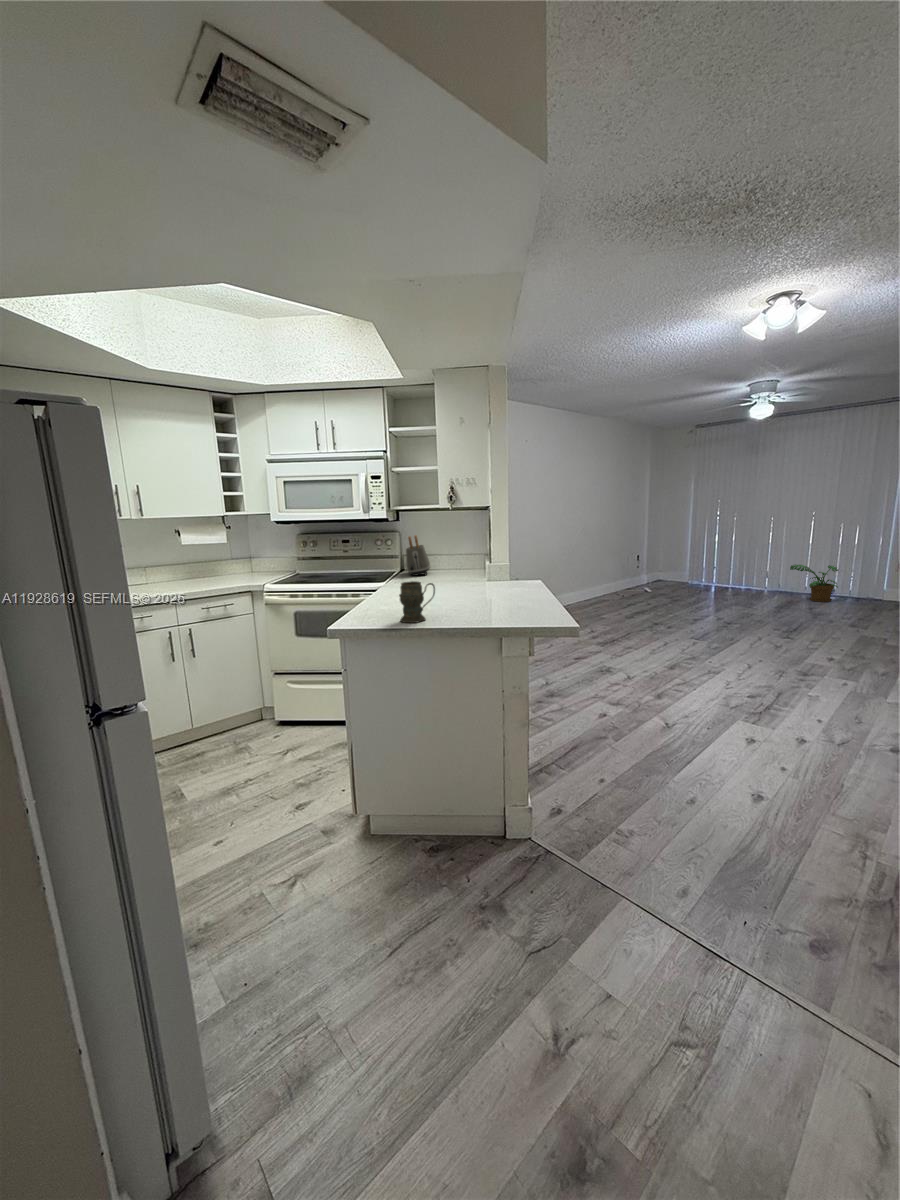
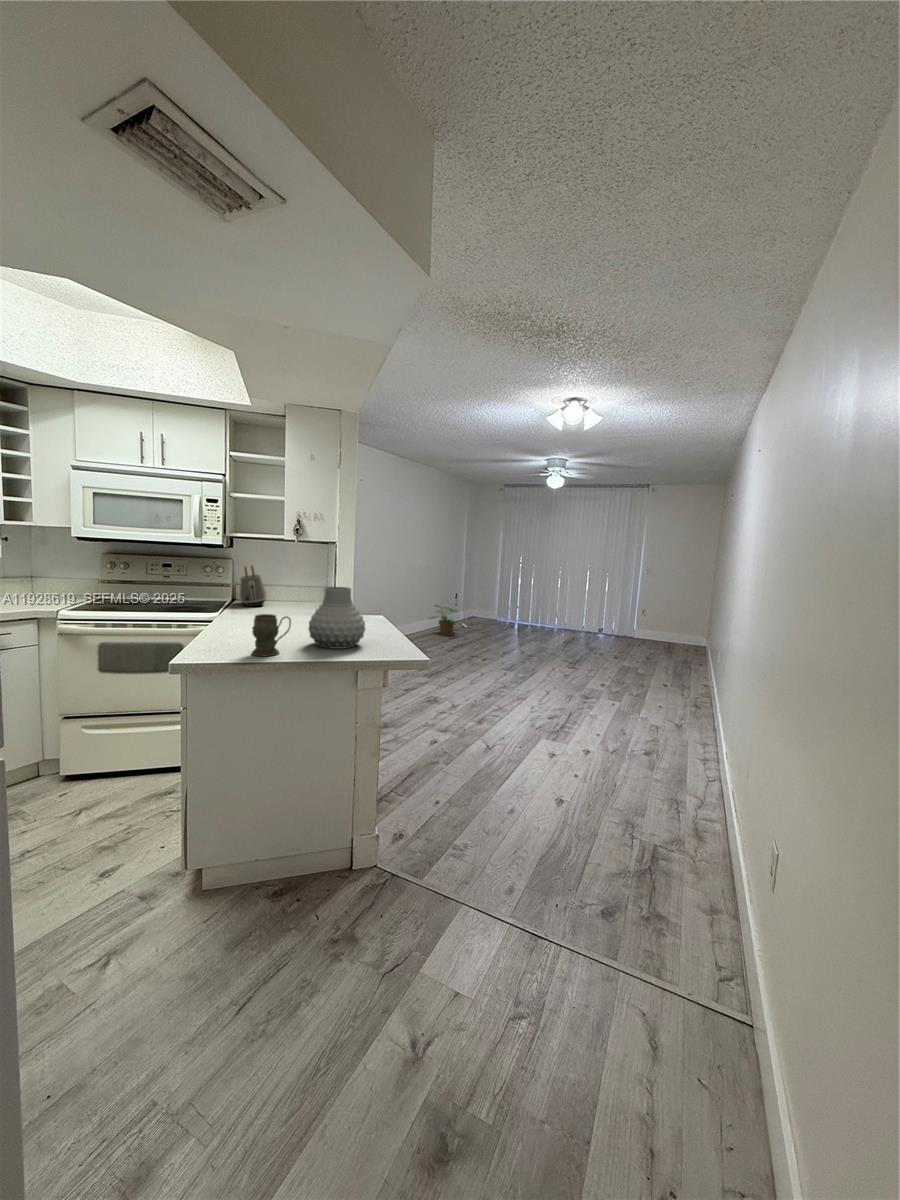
vase: none [455,551,513,615] -> present [308,587,365,649]
potted plant: present [790,564,839,602] -> present [429,605,456,636]

